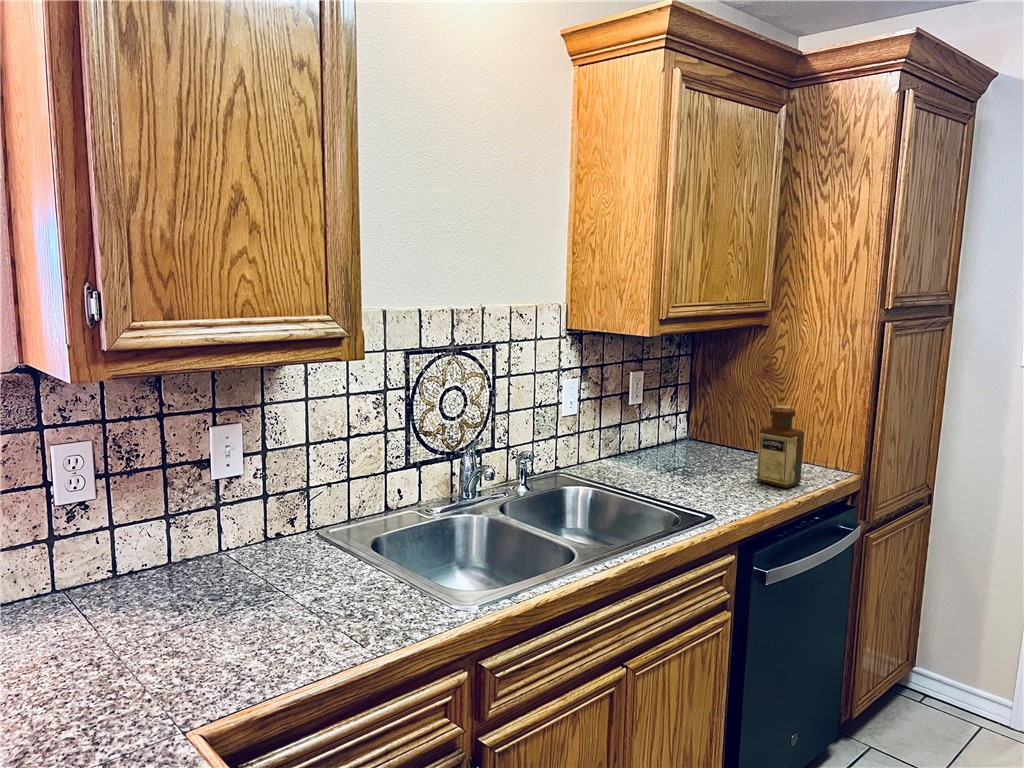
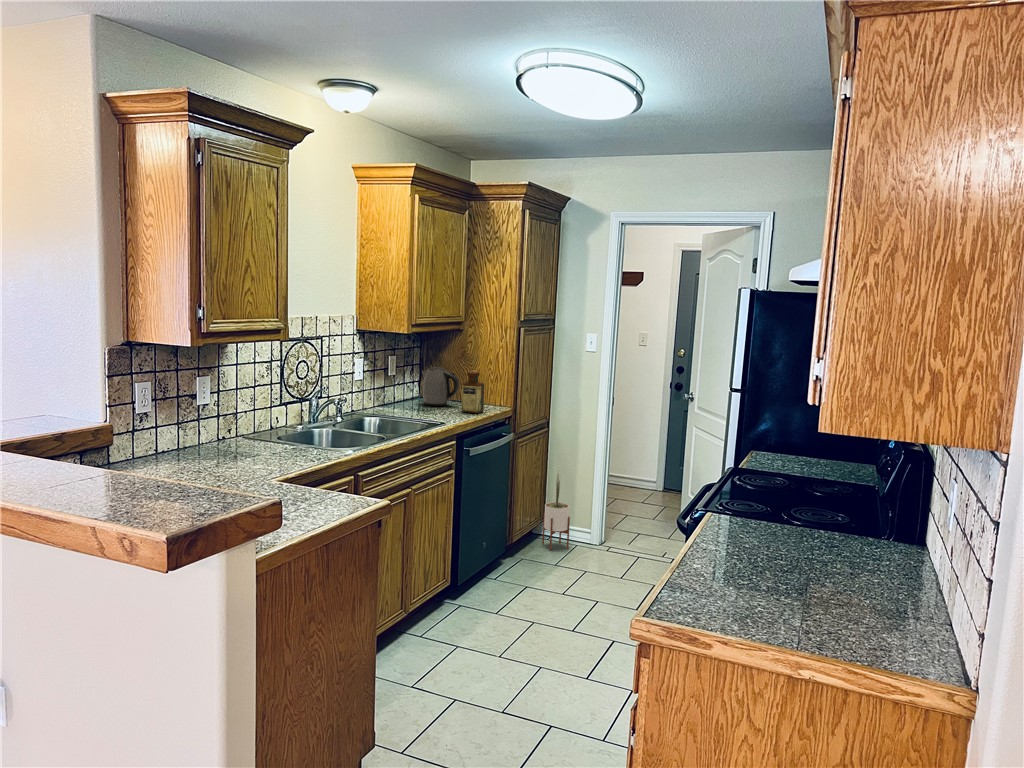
kettle: none [690,393,757,463] -> present [422,367,460,406]
potted plant: none [909,582,969,737] -> present [542,474,570,551]

